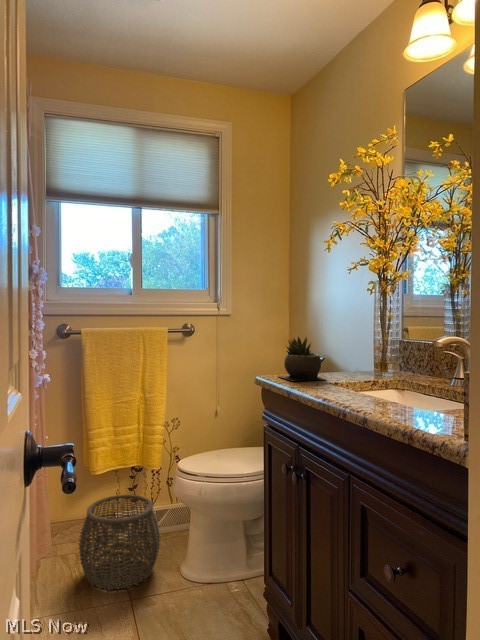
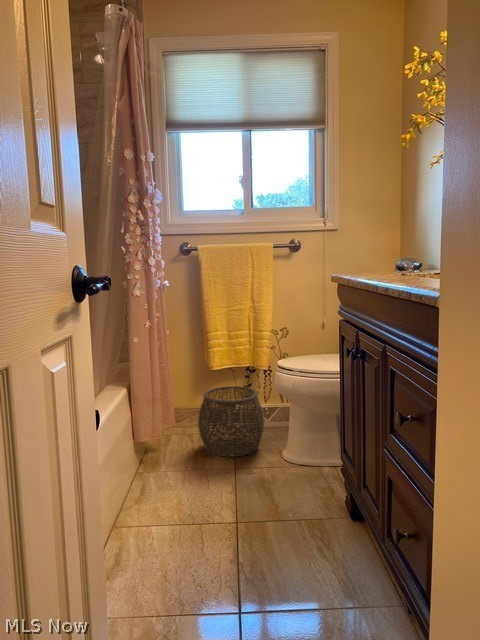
succulent plant: present [279,337,326,381] -> none [357,235,403,276]

